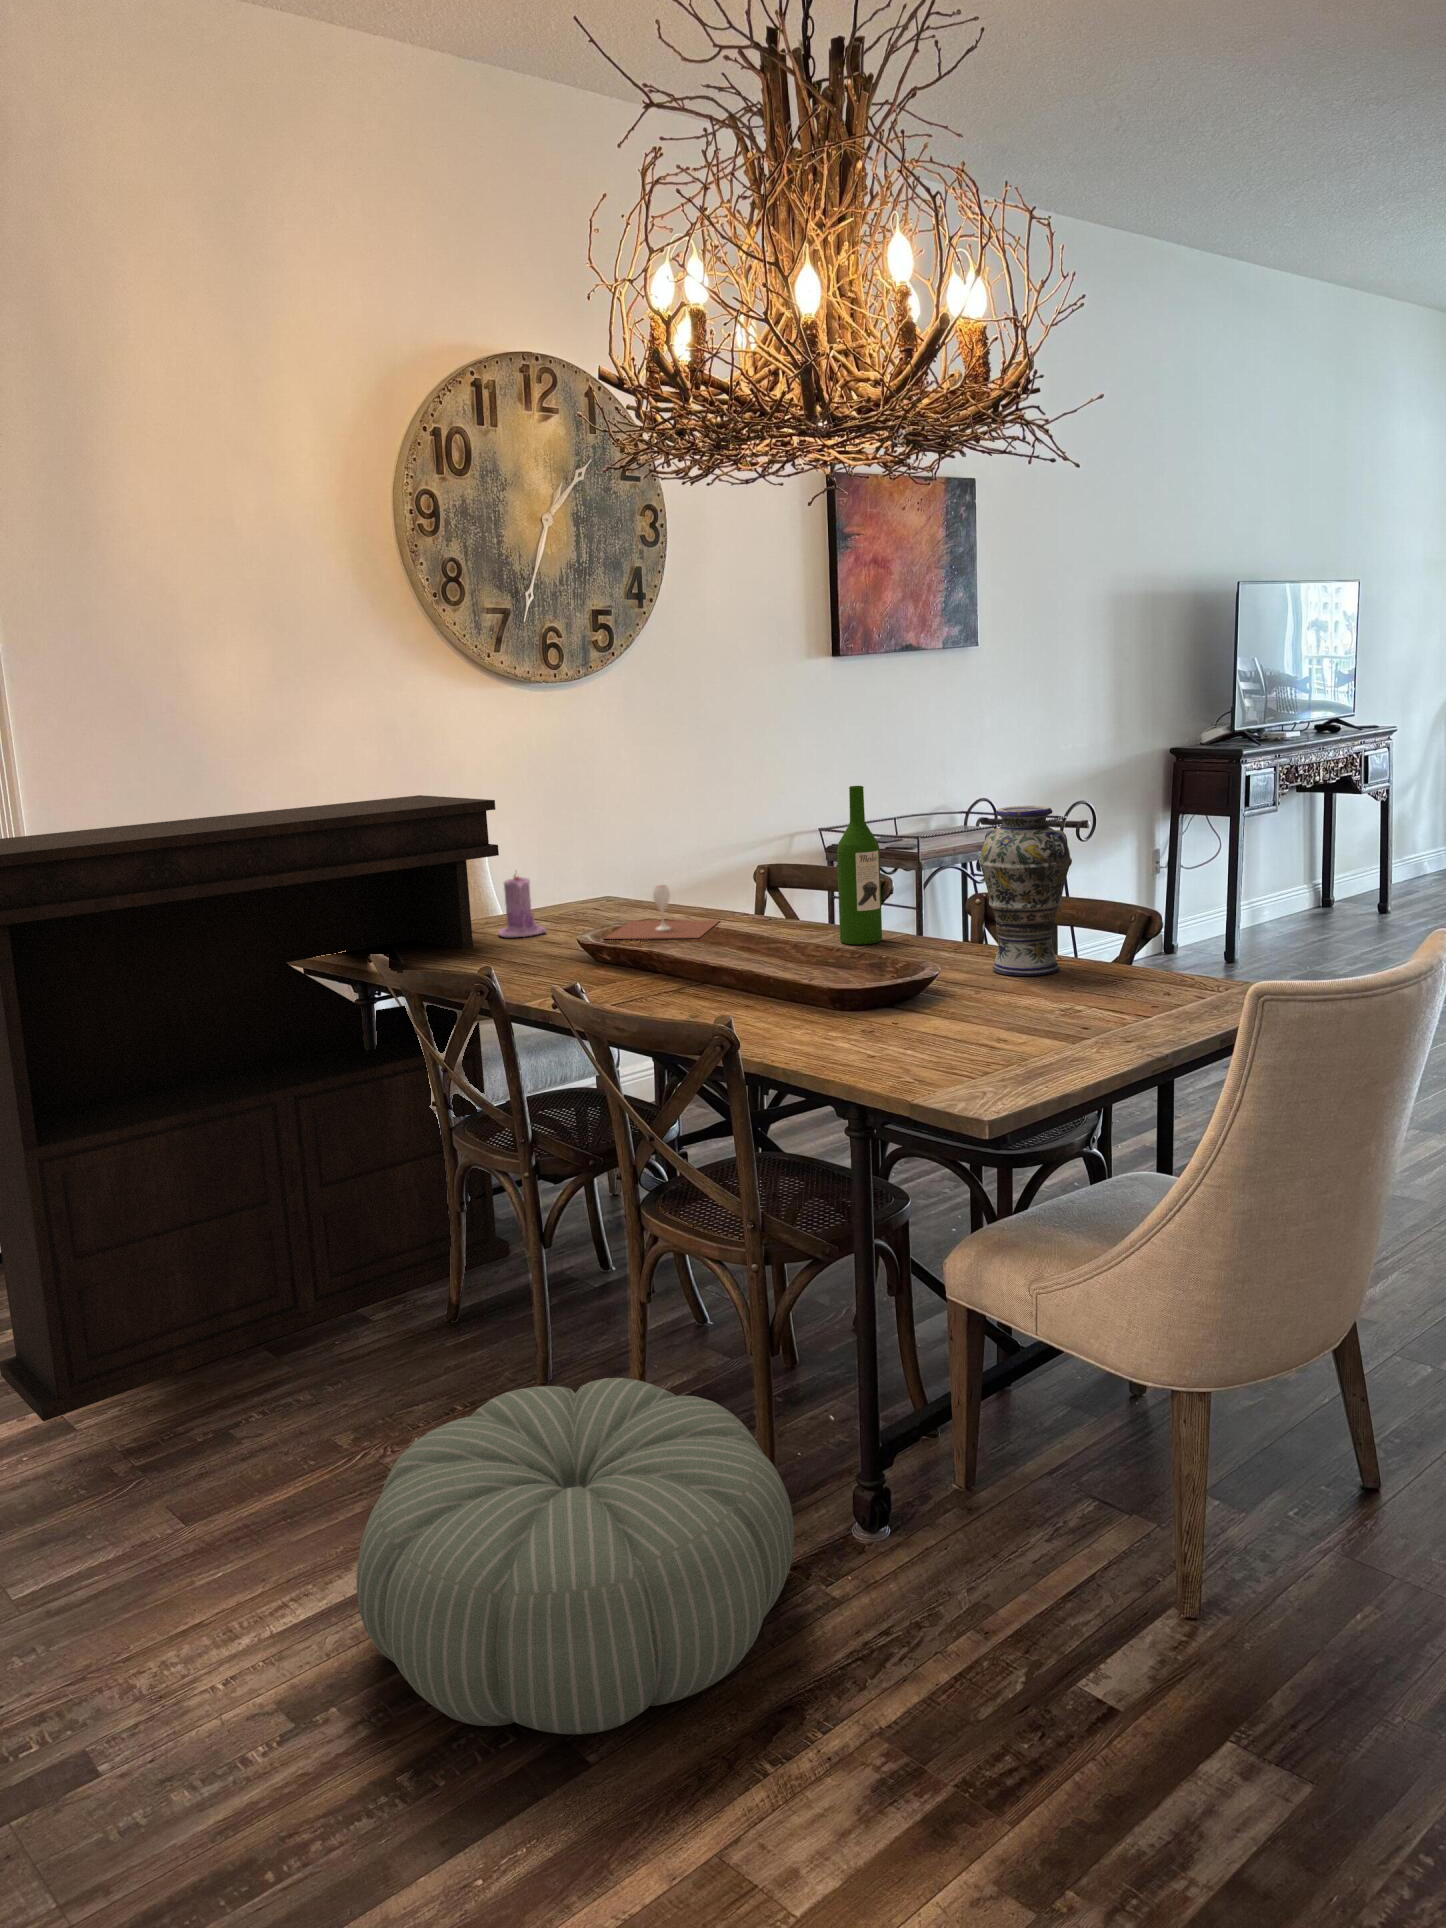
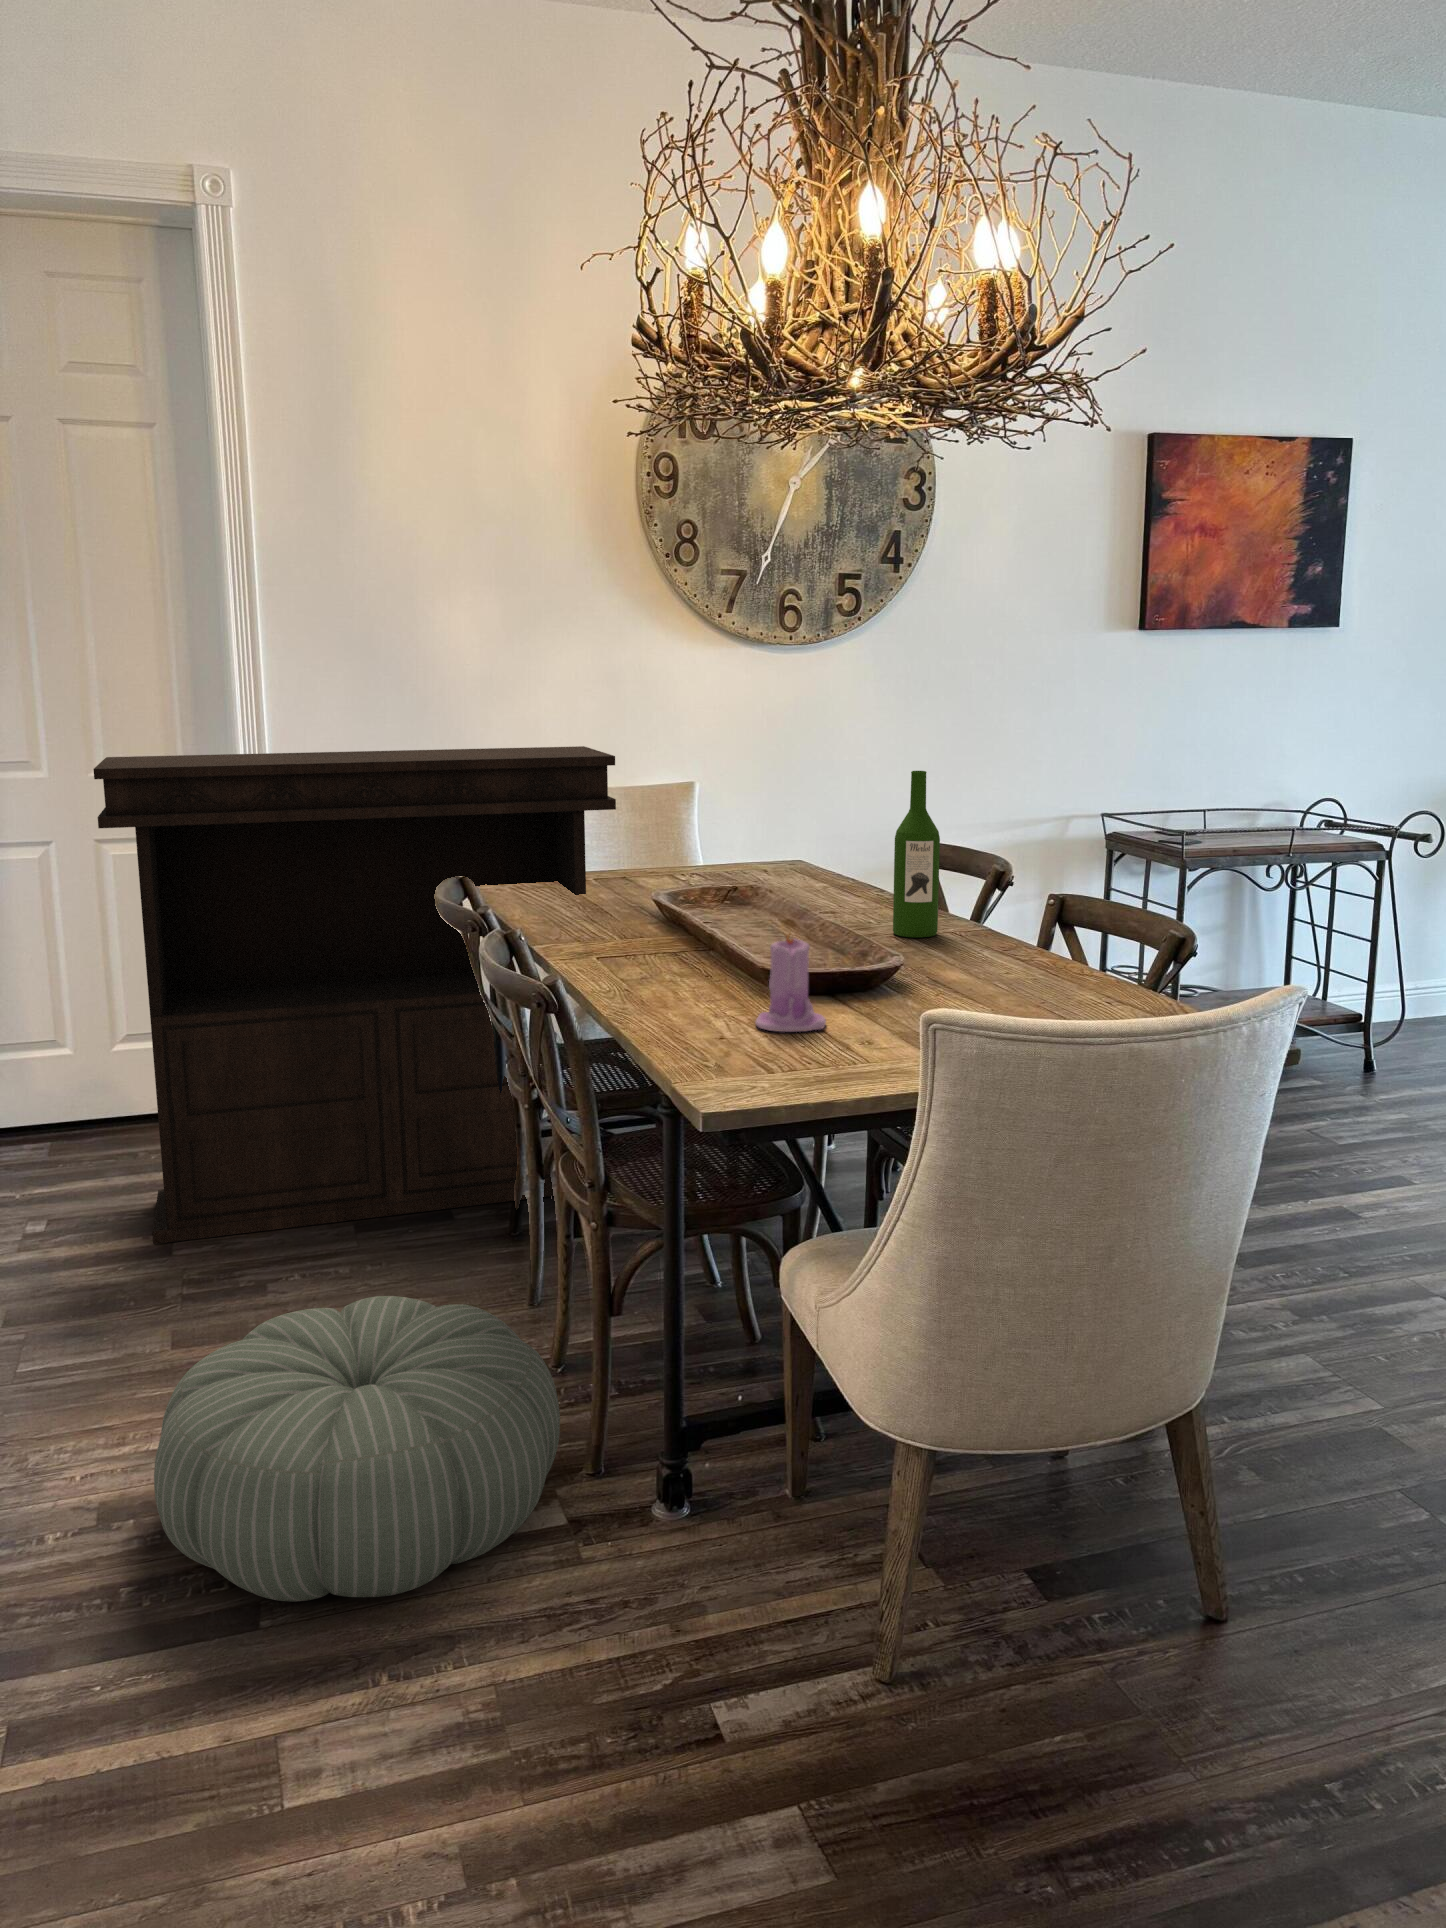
vase: present [979,806,1072,976] -> none [961,806,1061,991]
candle: present [498,875,546,937] -> present [755,933,826,1032]
wine glass: present [606,885,719,939] -> none [699,855,833,911]

